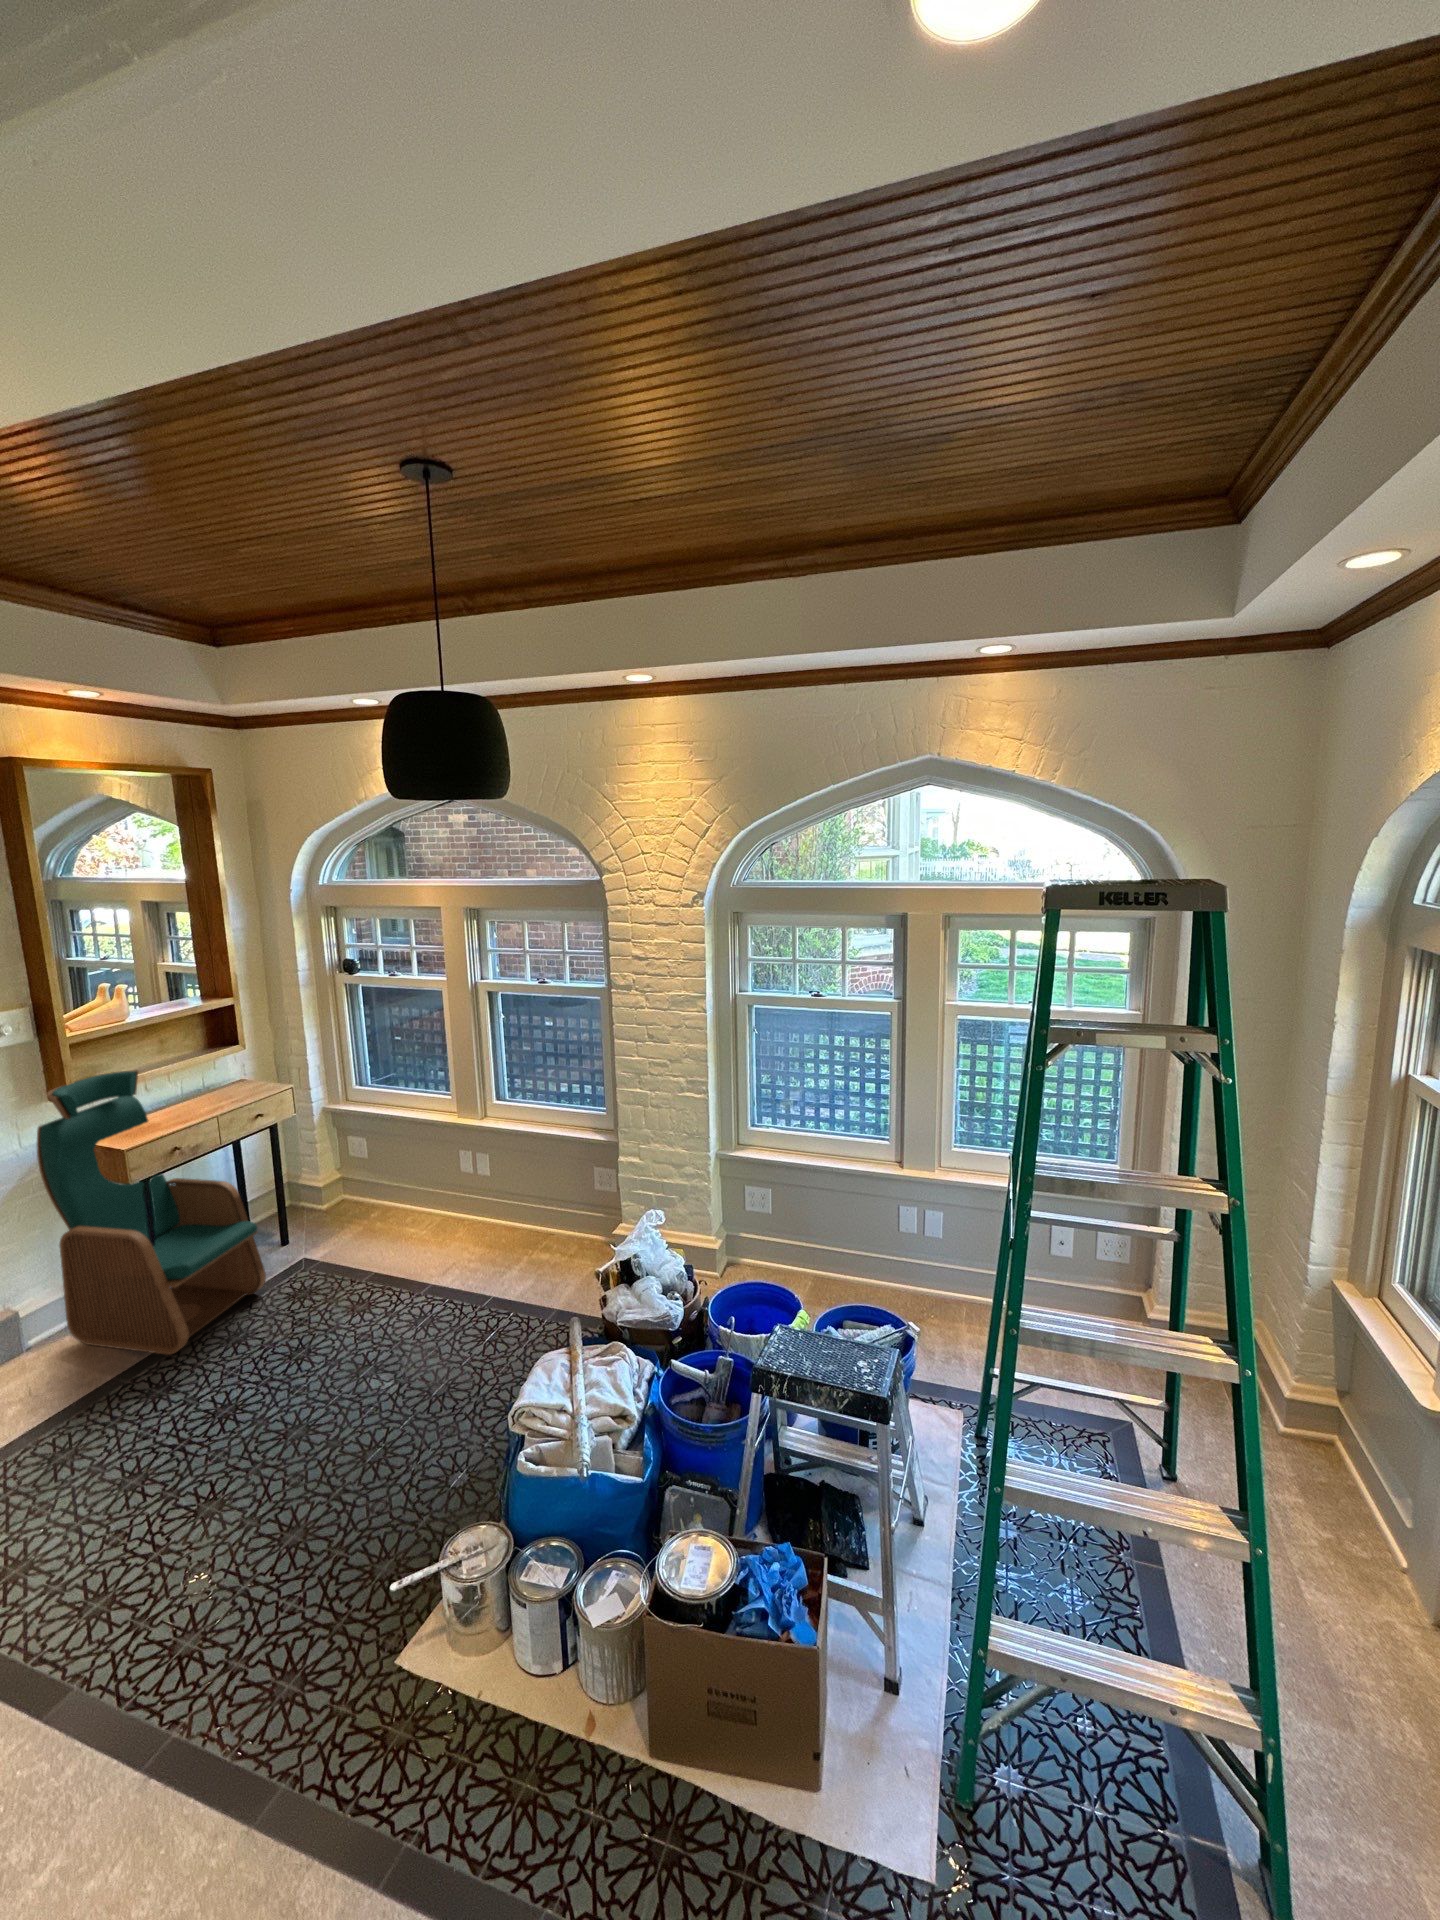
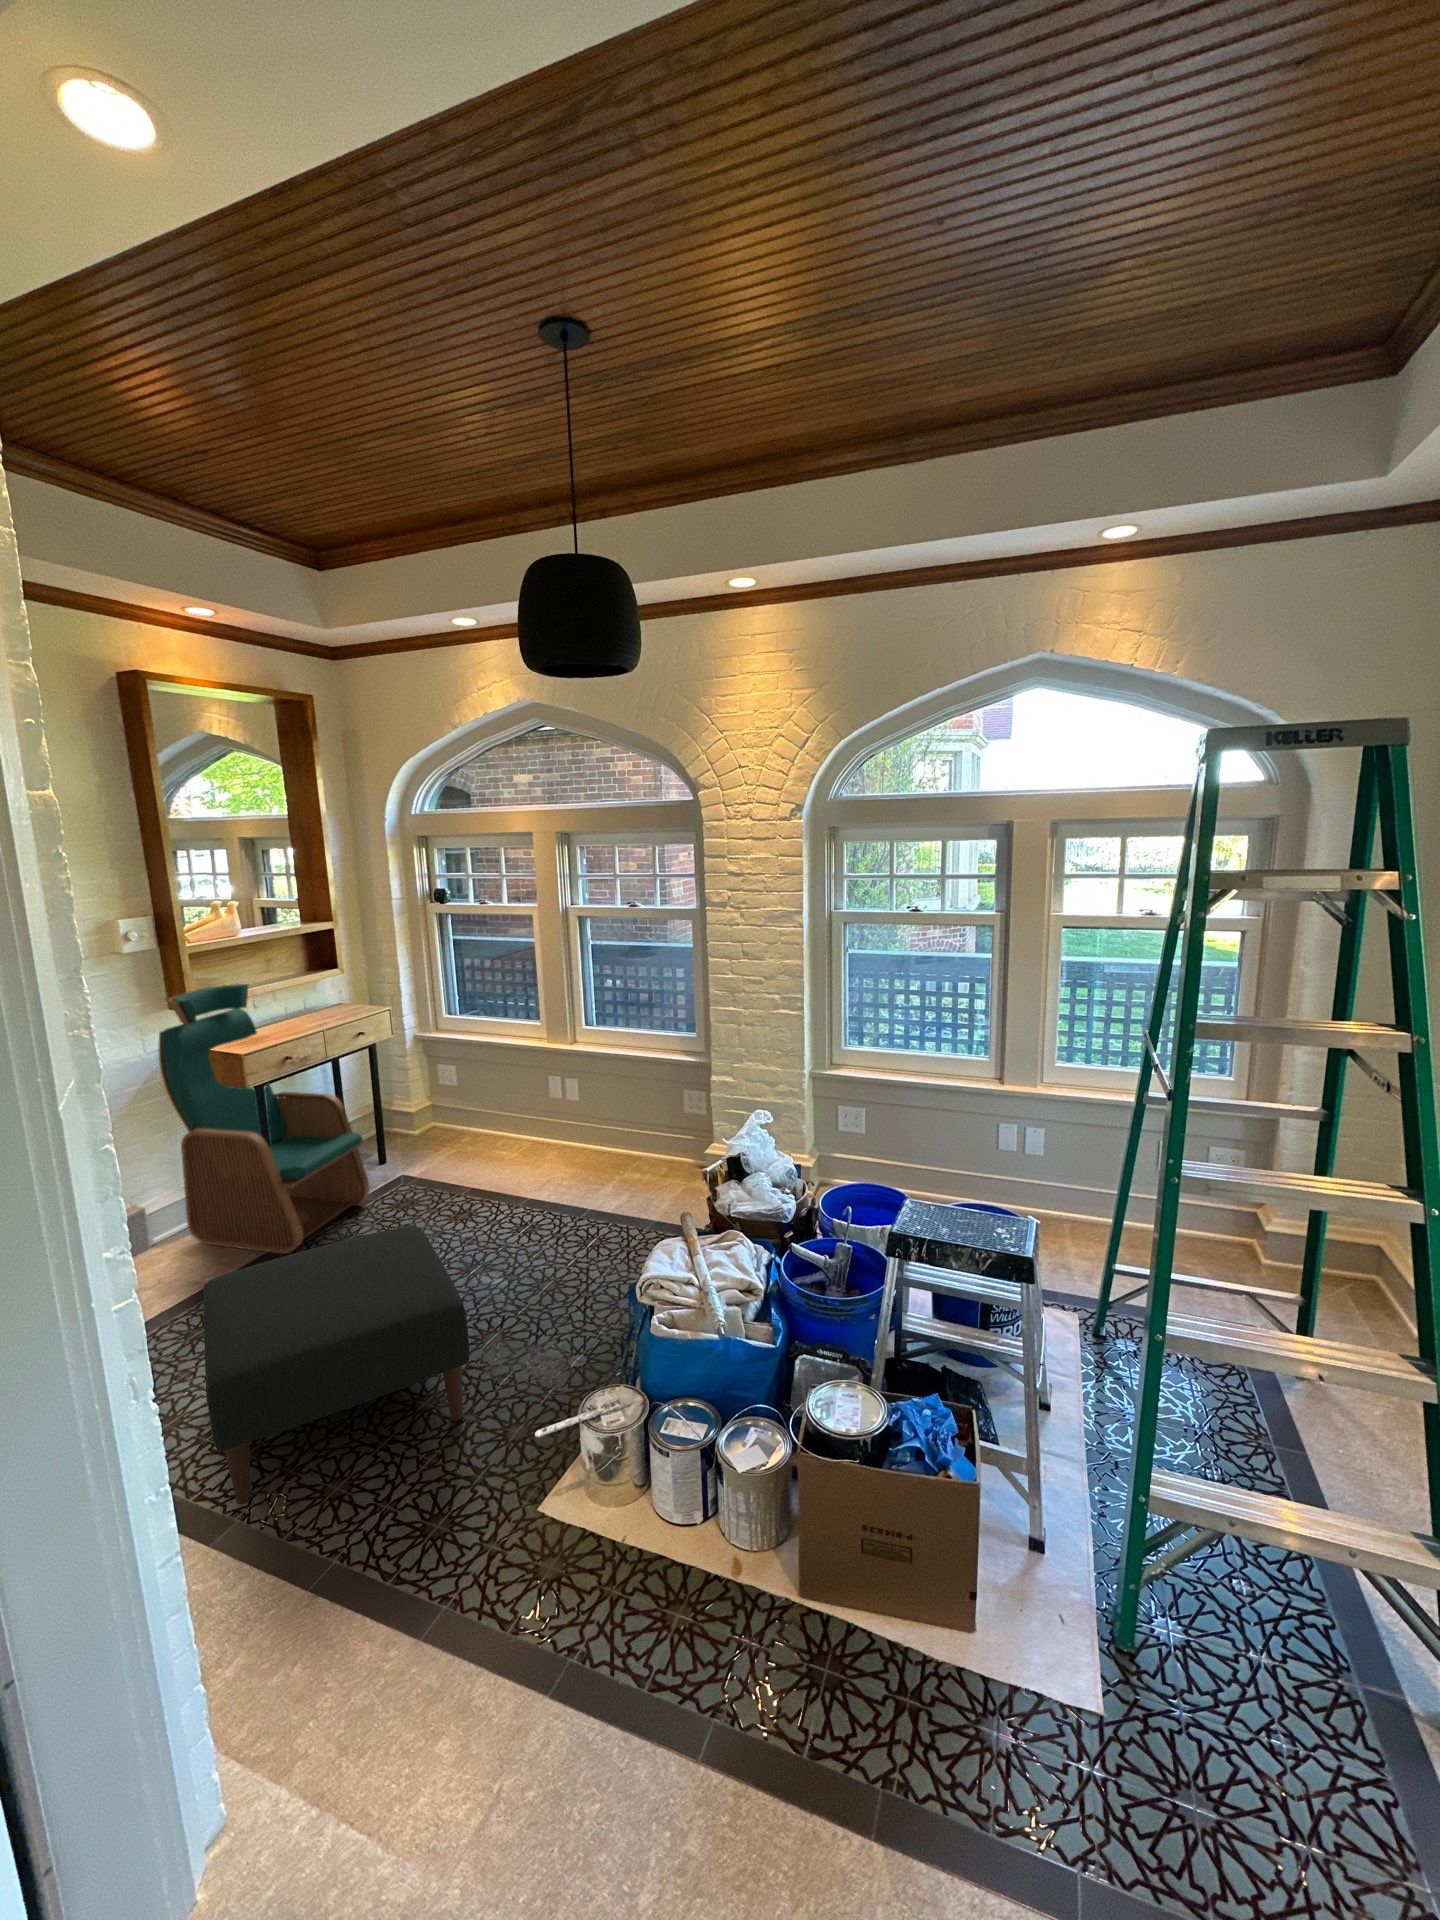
ottoman: none [42,1339,336,1667] -> present [203,1226,469,1504]

